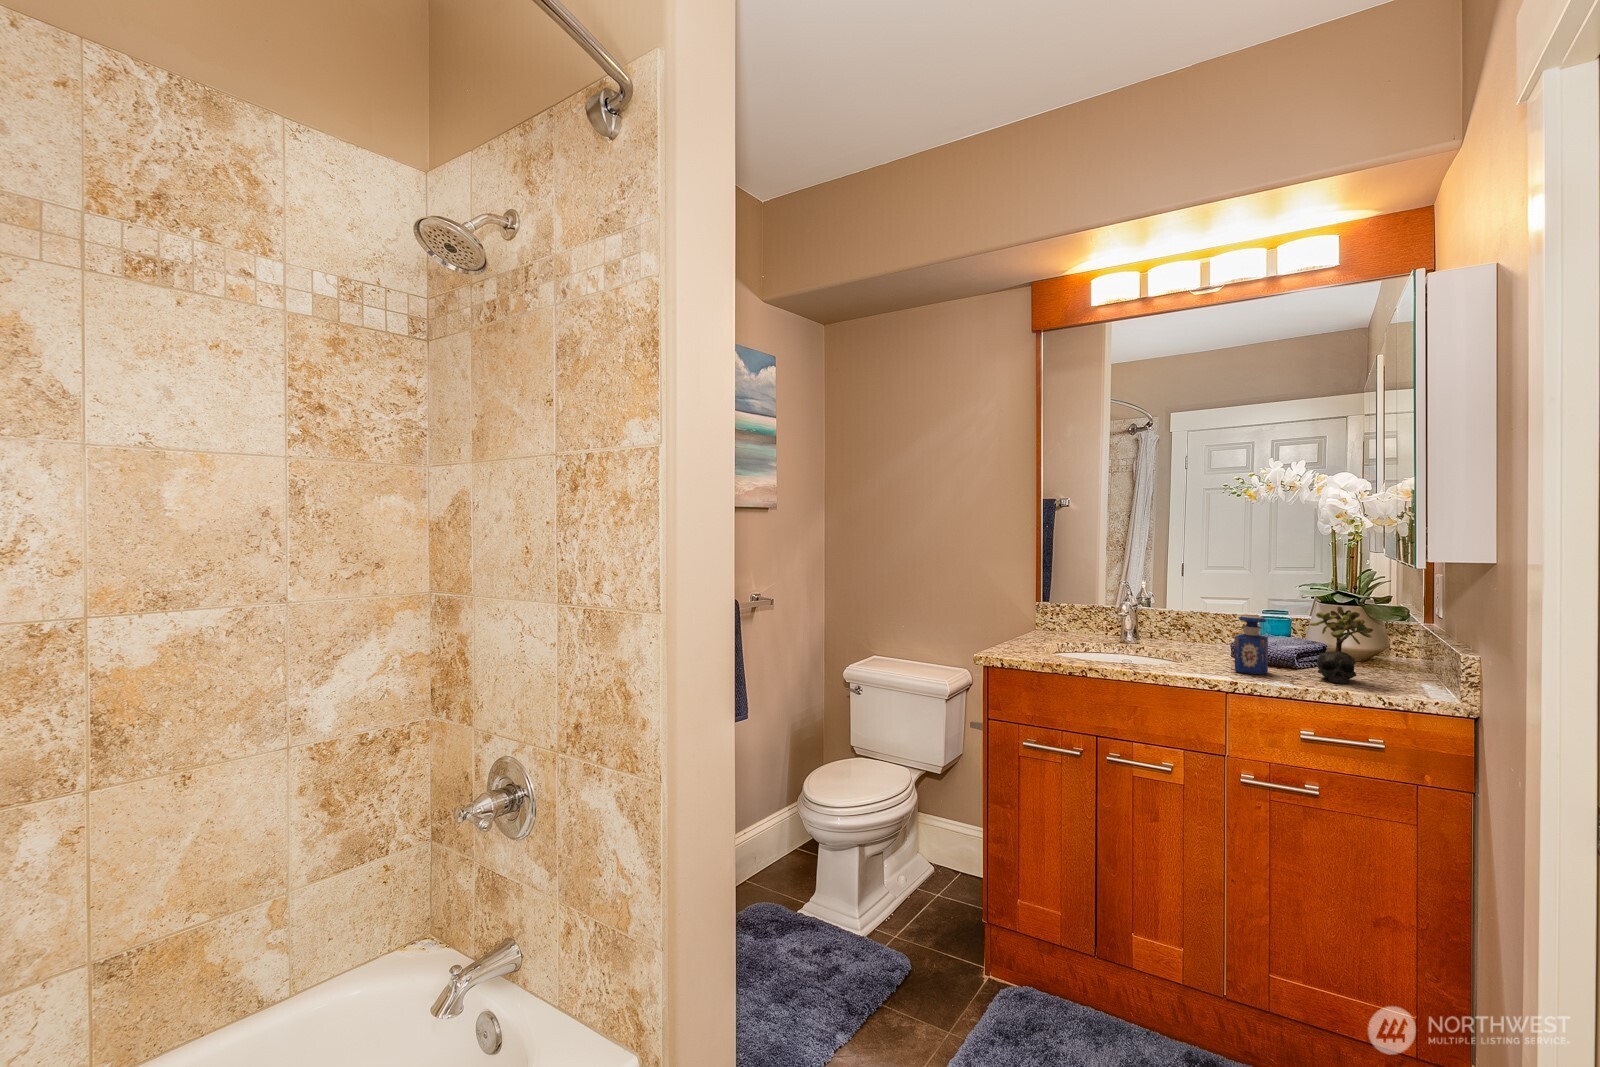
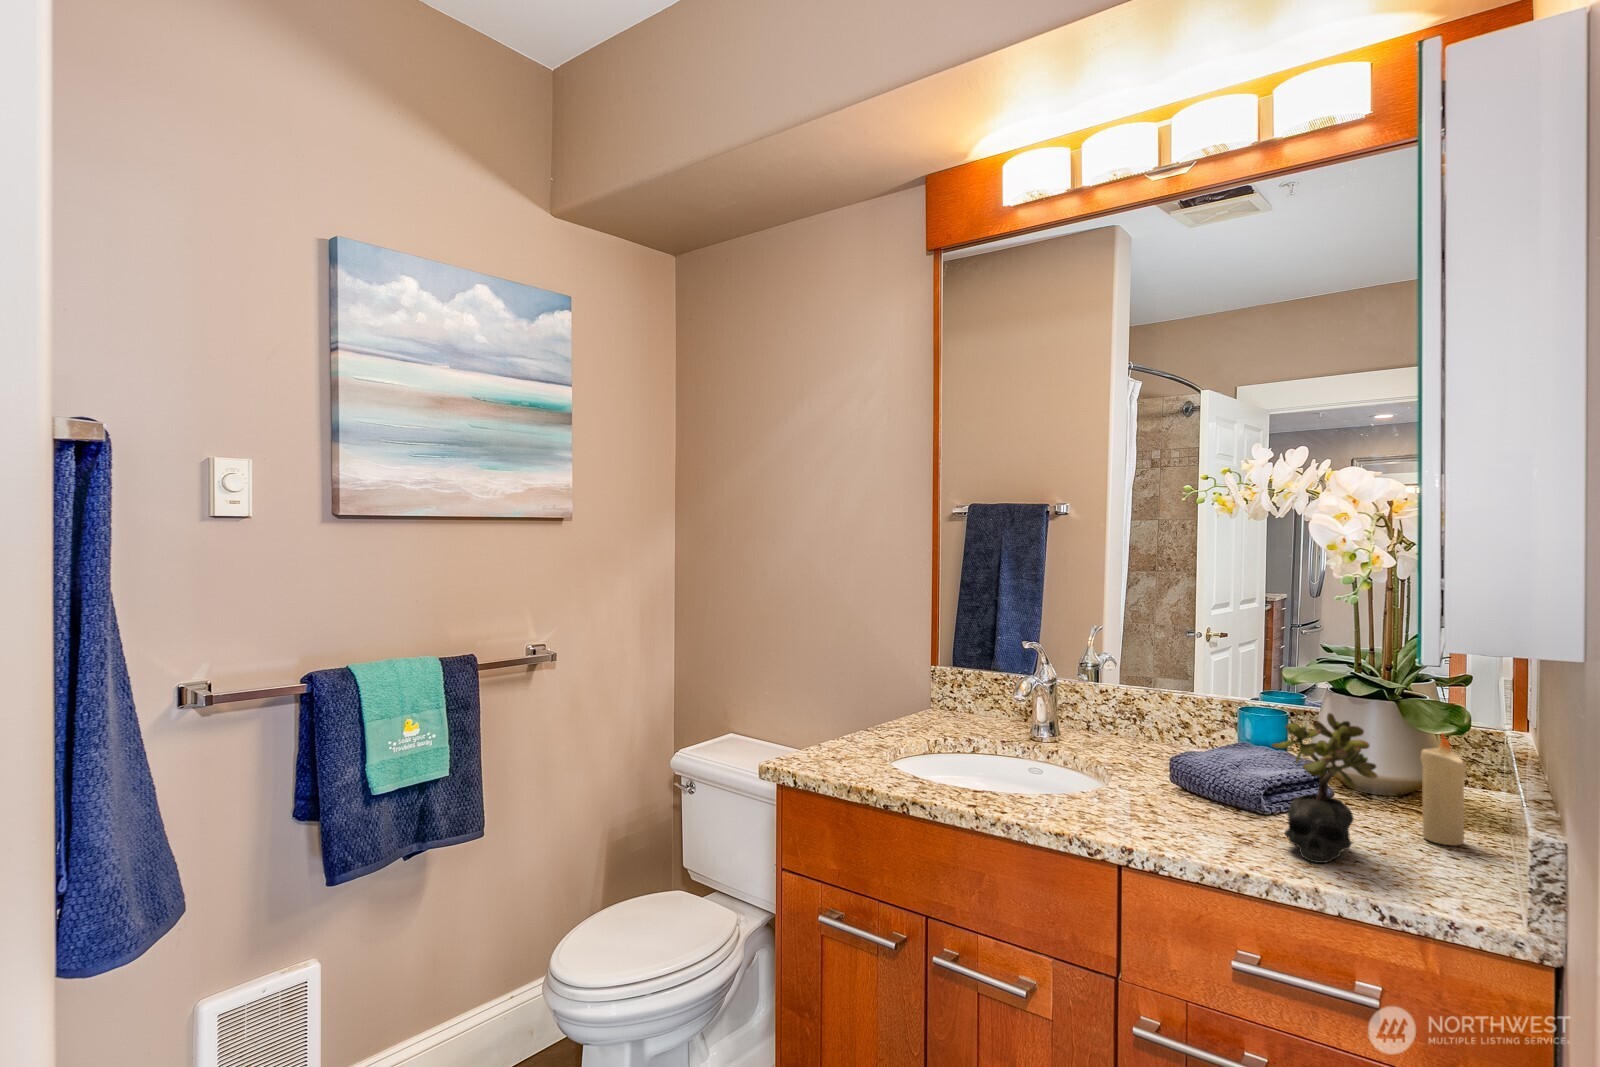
perfume bottle: present [1234,615,1268,674] -> none [1151,720,1210,829]
candle: none [1384,617,1410,676] -> present [1421,734,1466,846]

